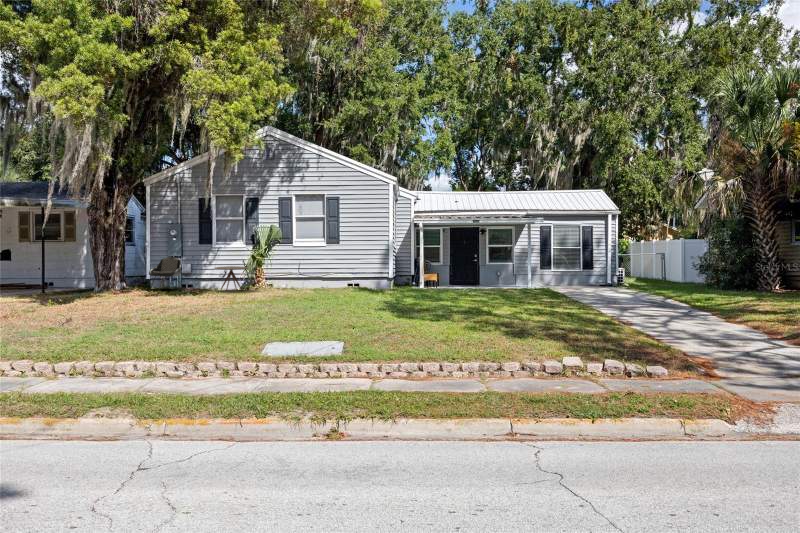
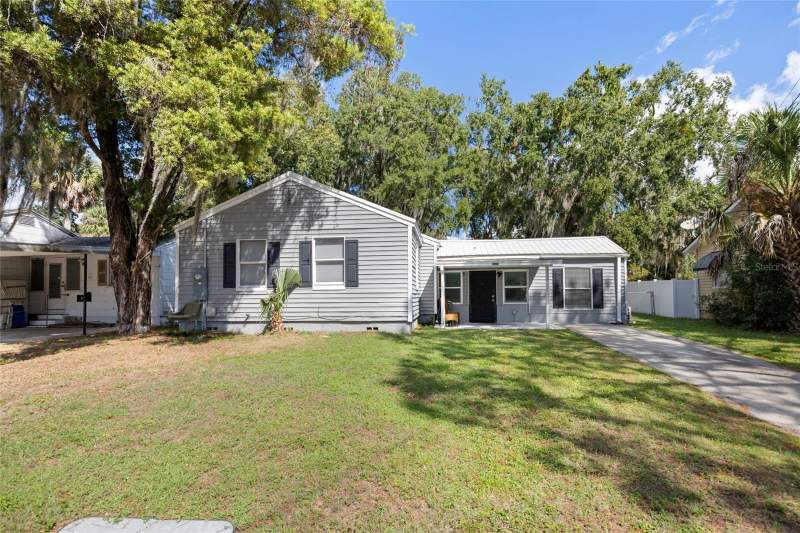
round table: present [215,266,248,291] -> none [229,310,265,337]

